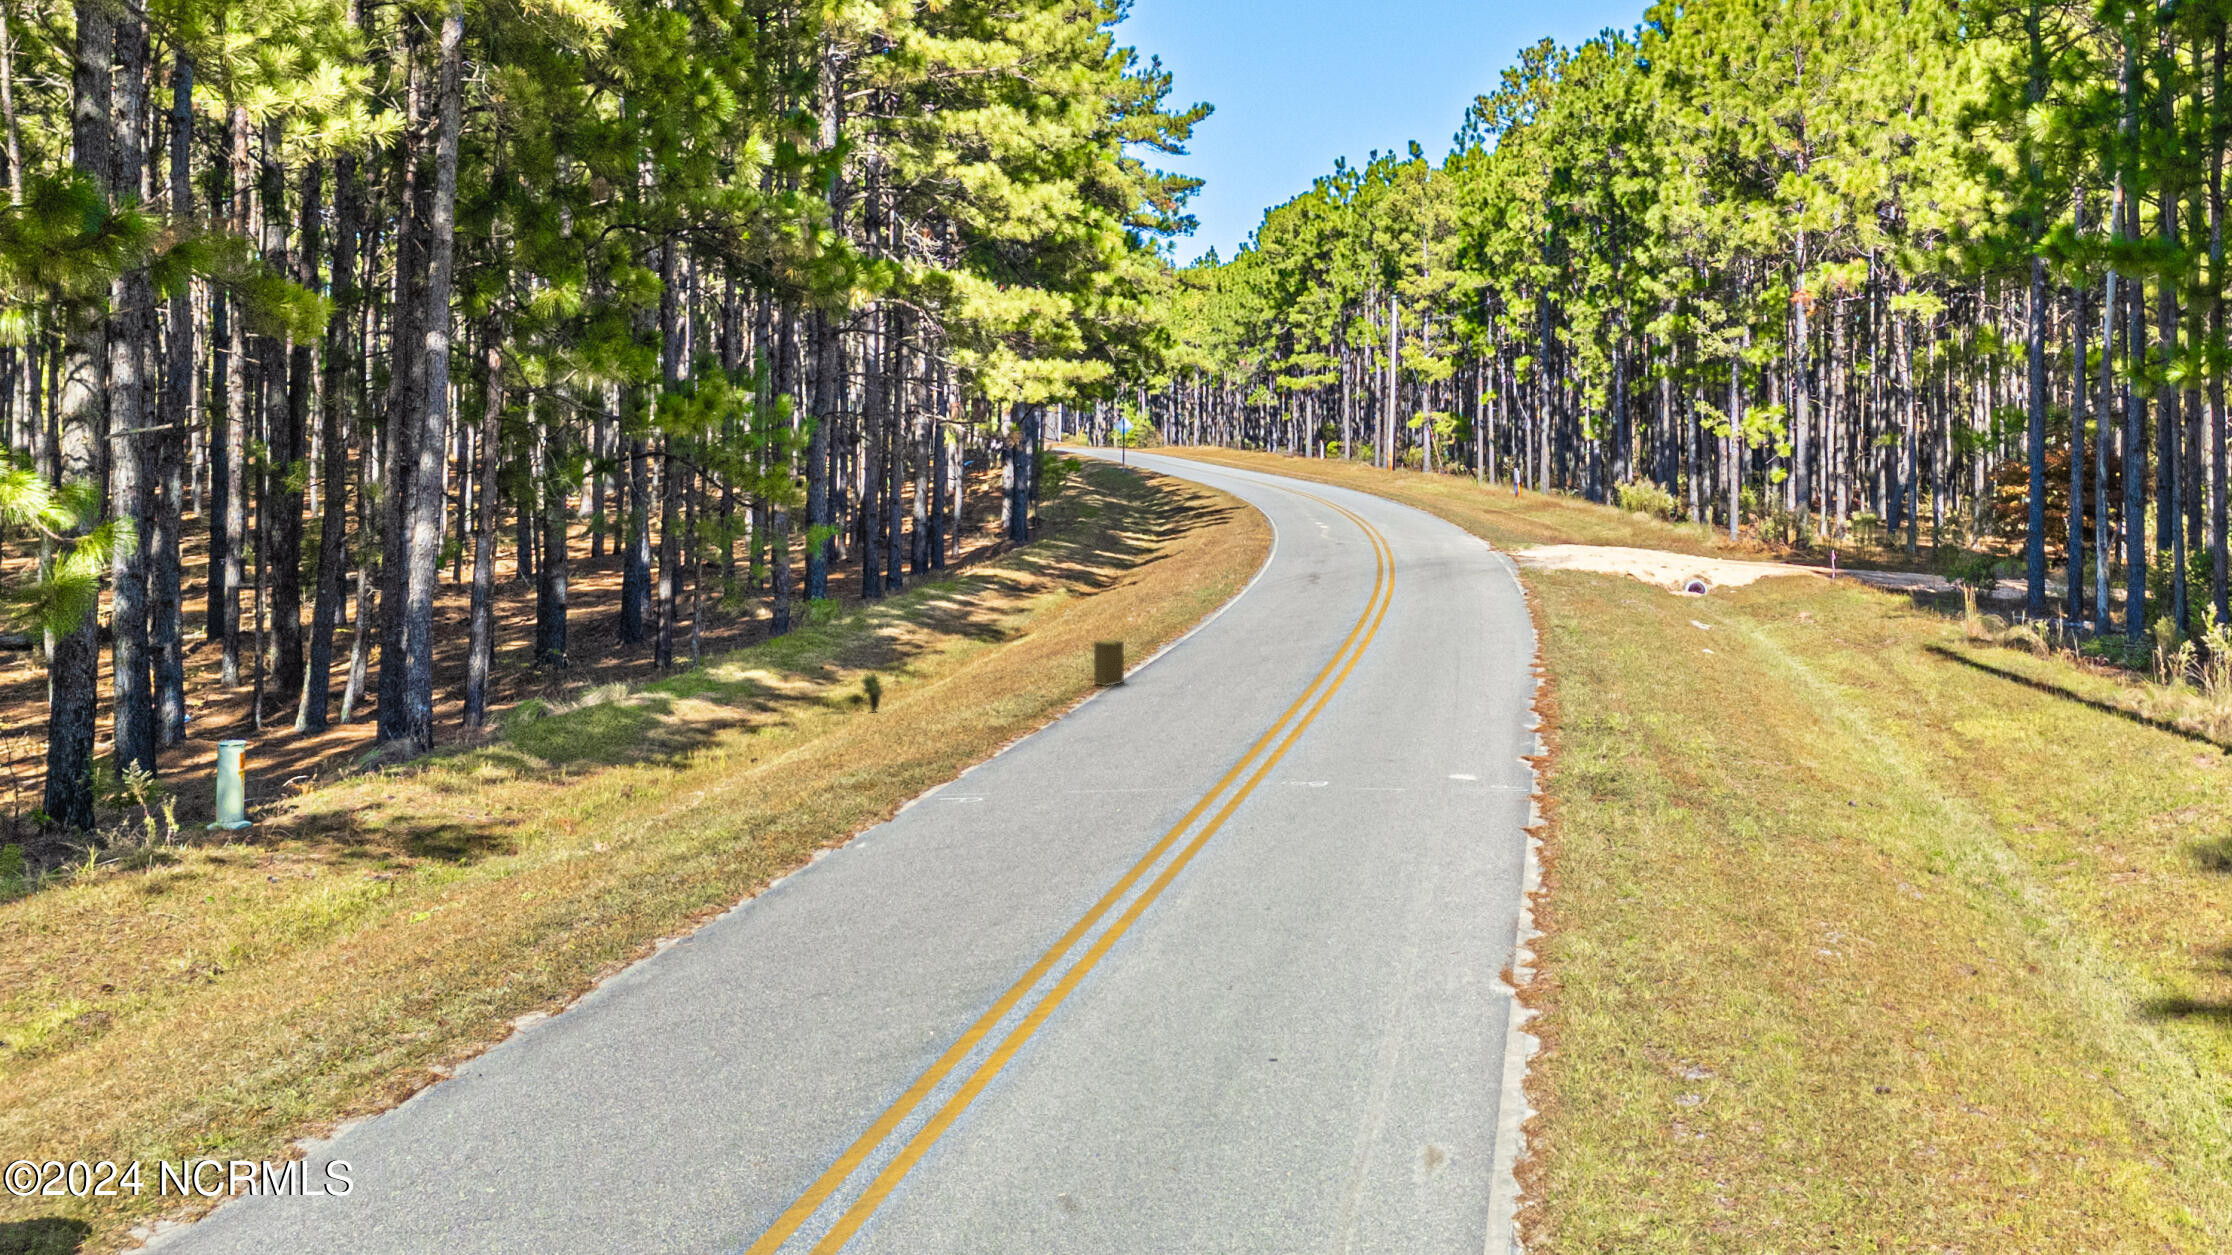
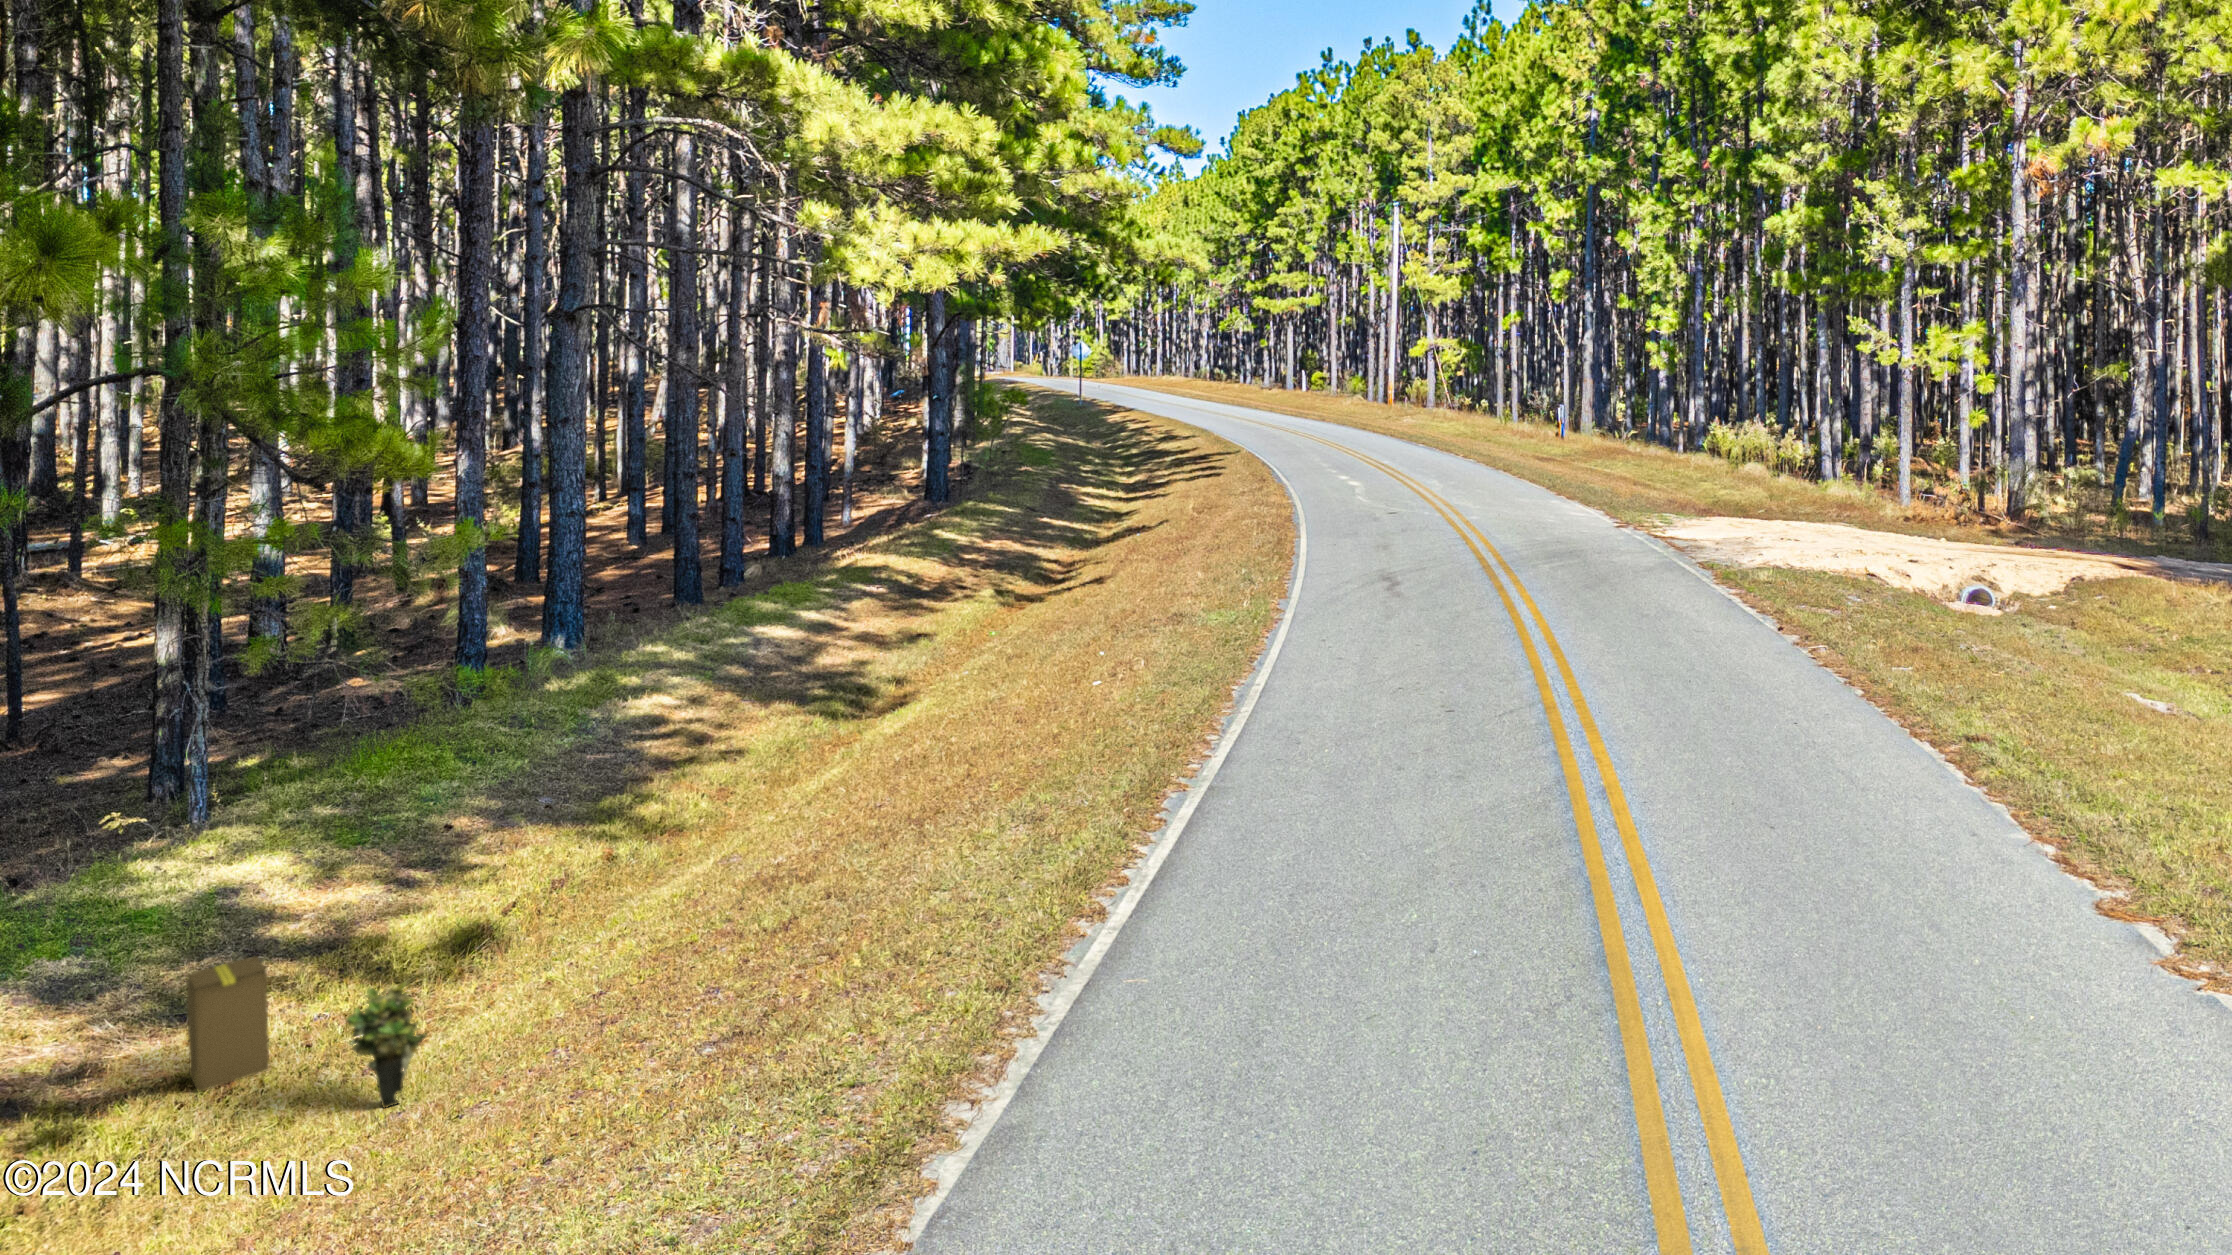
cardboard box: present [1094,640,1124,686] -> present [186,957,270,1092]

